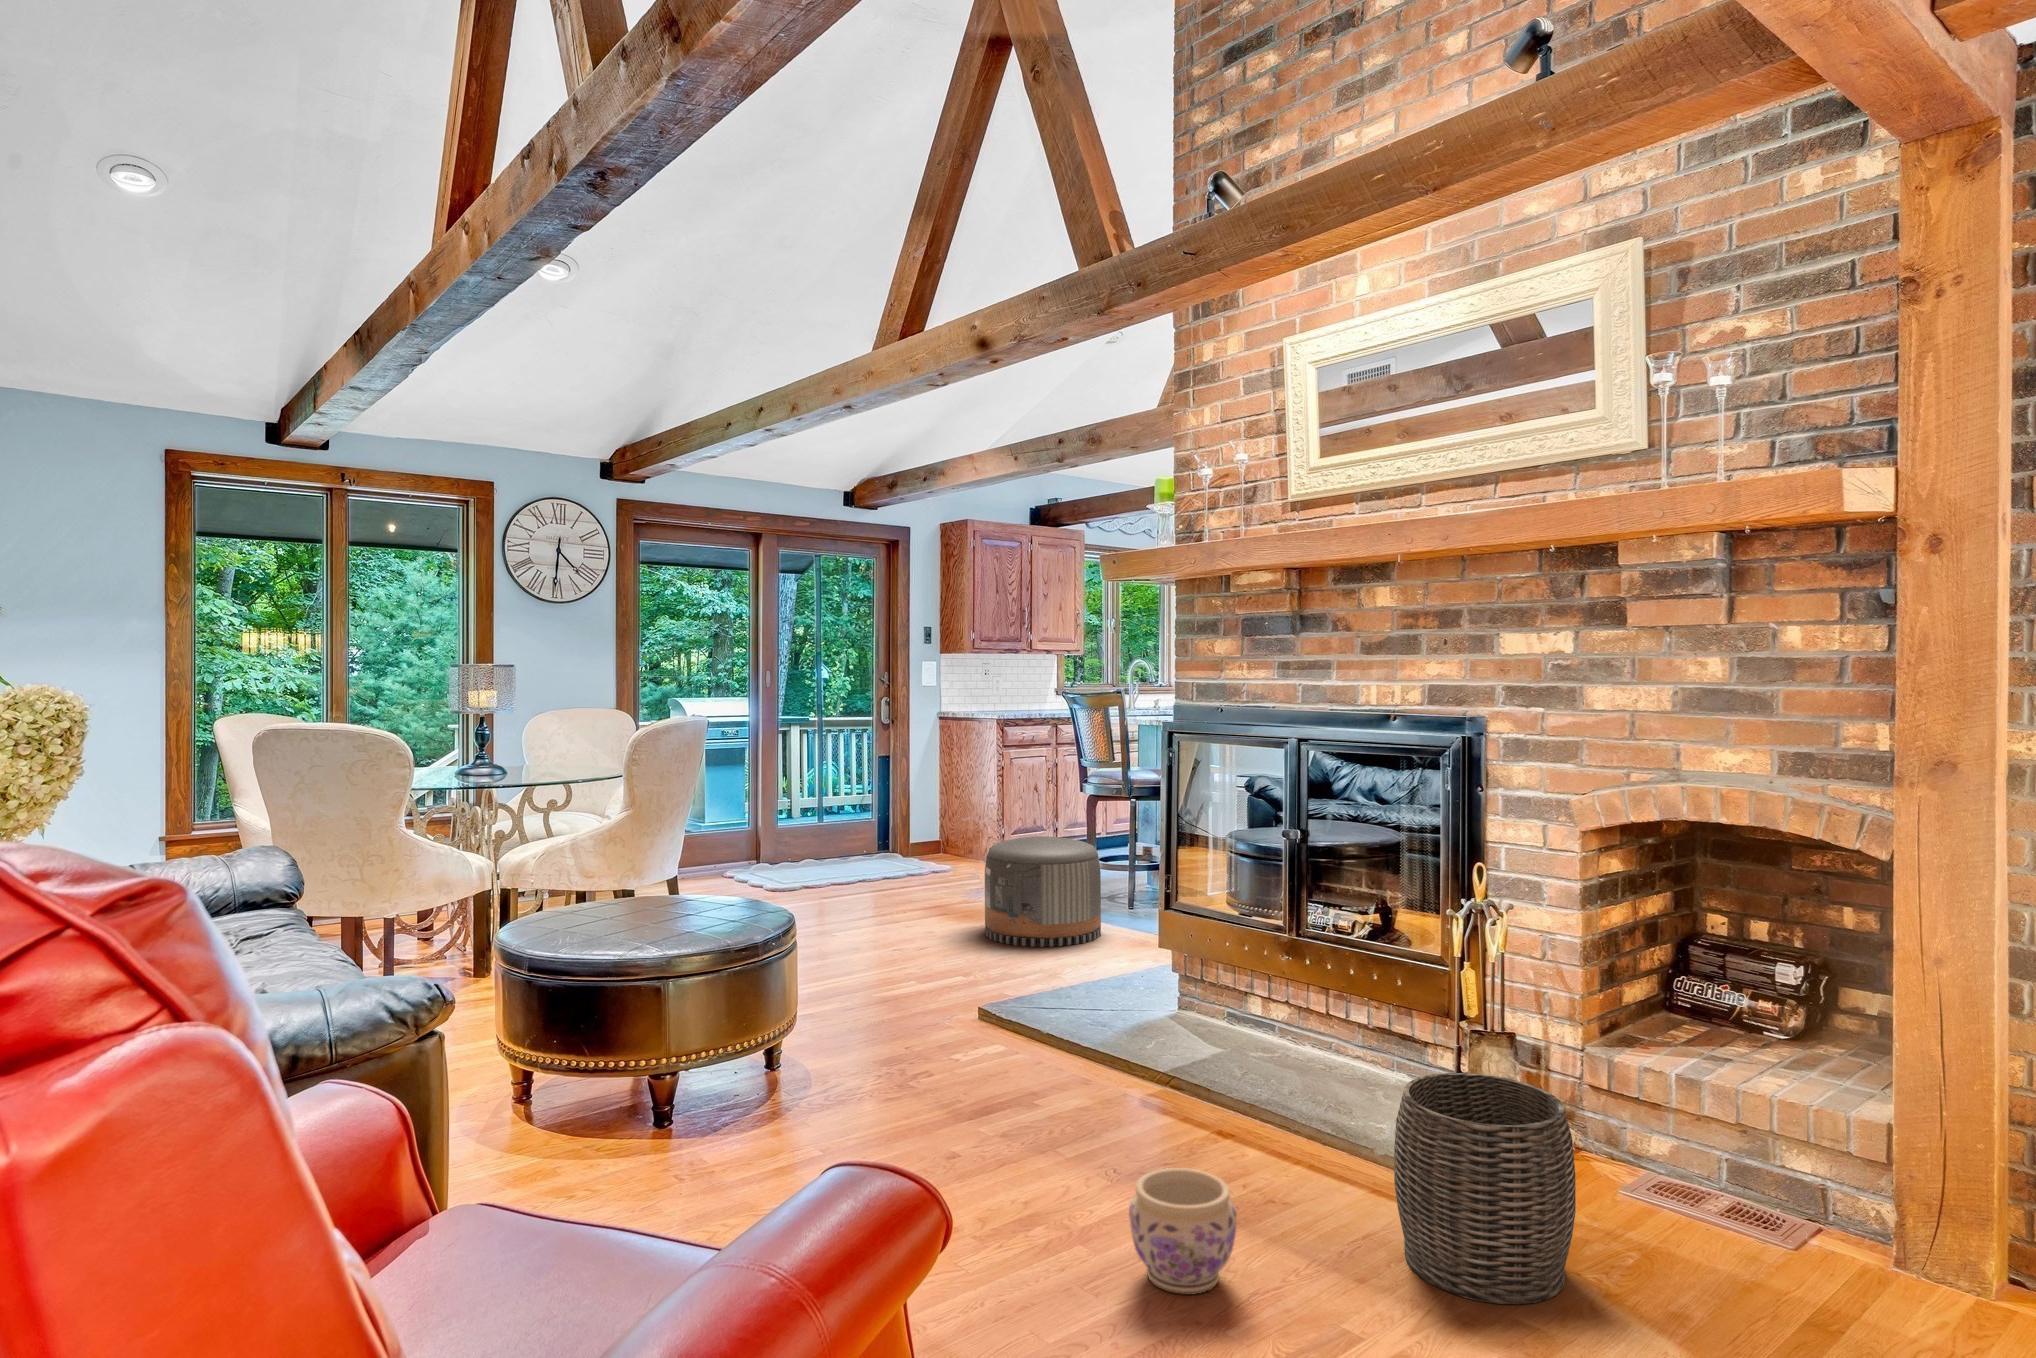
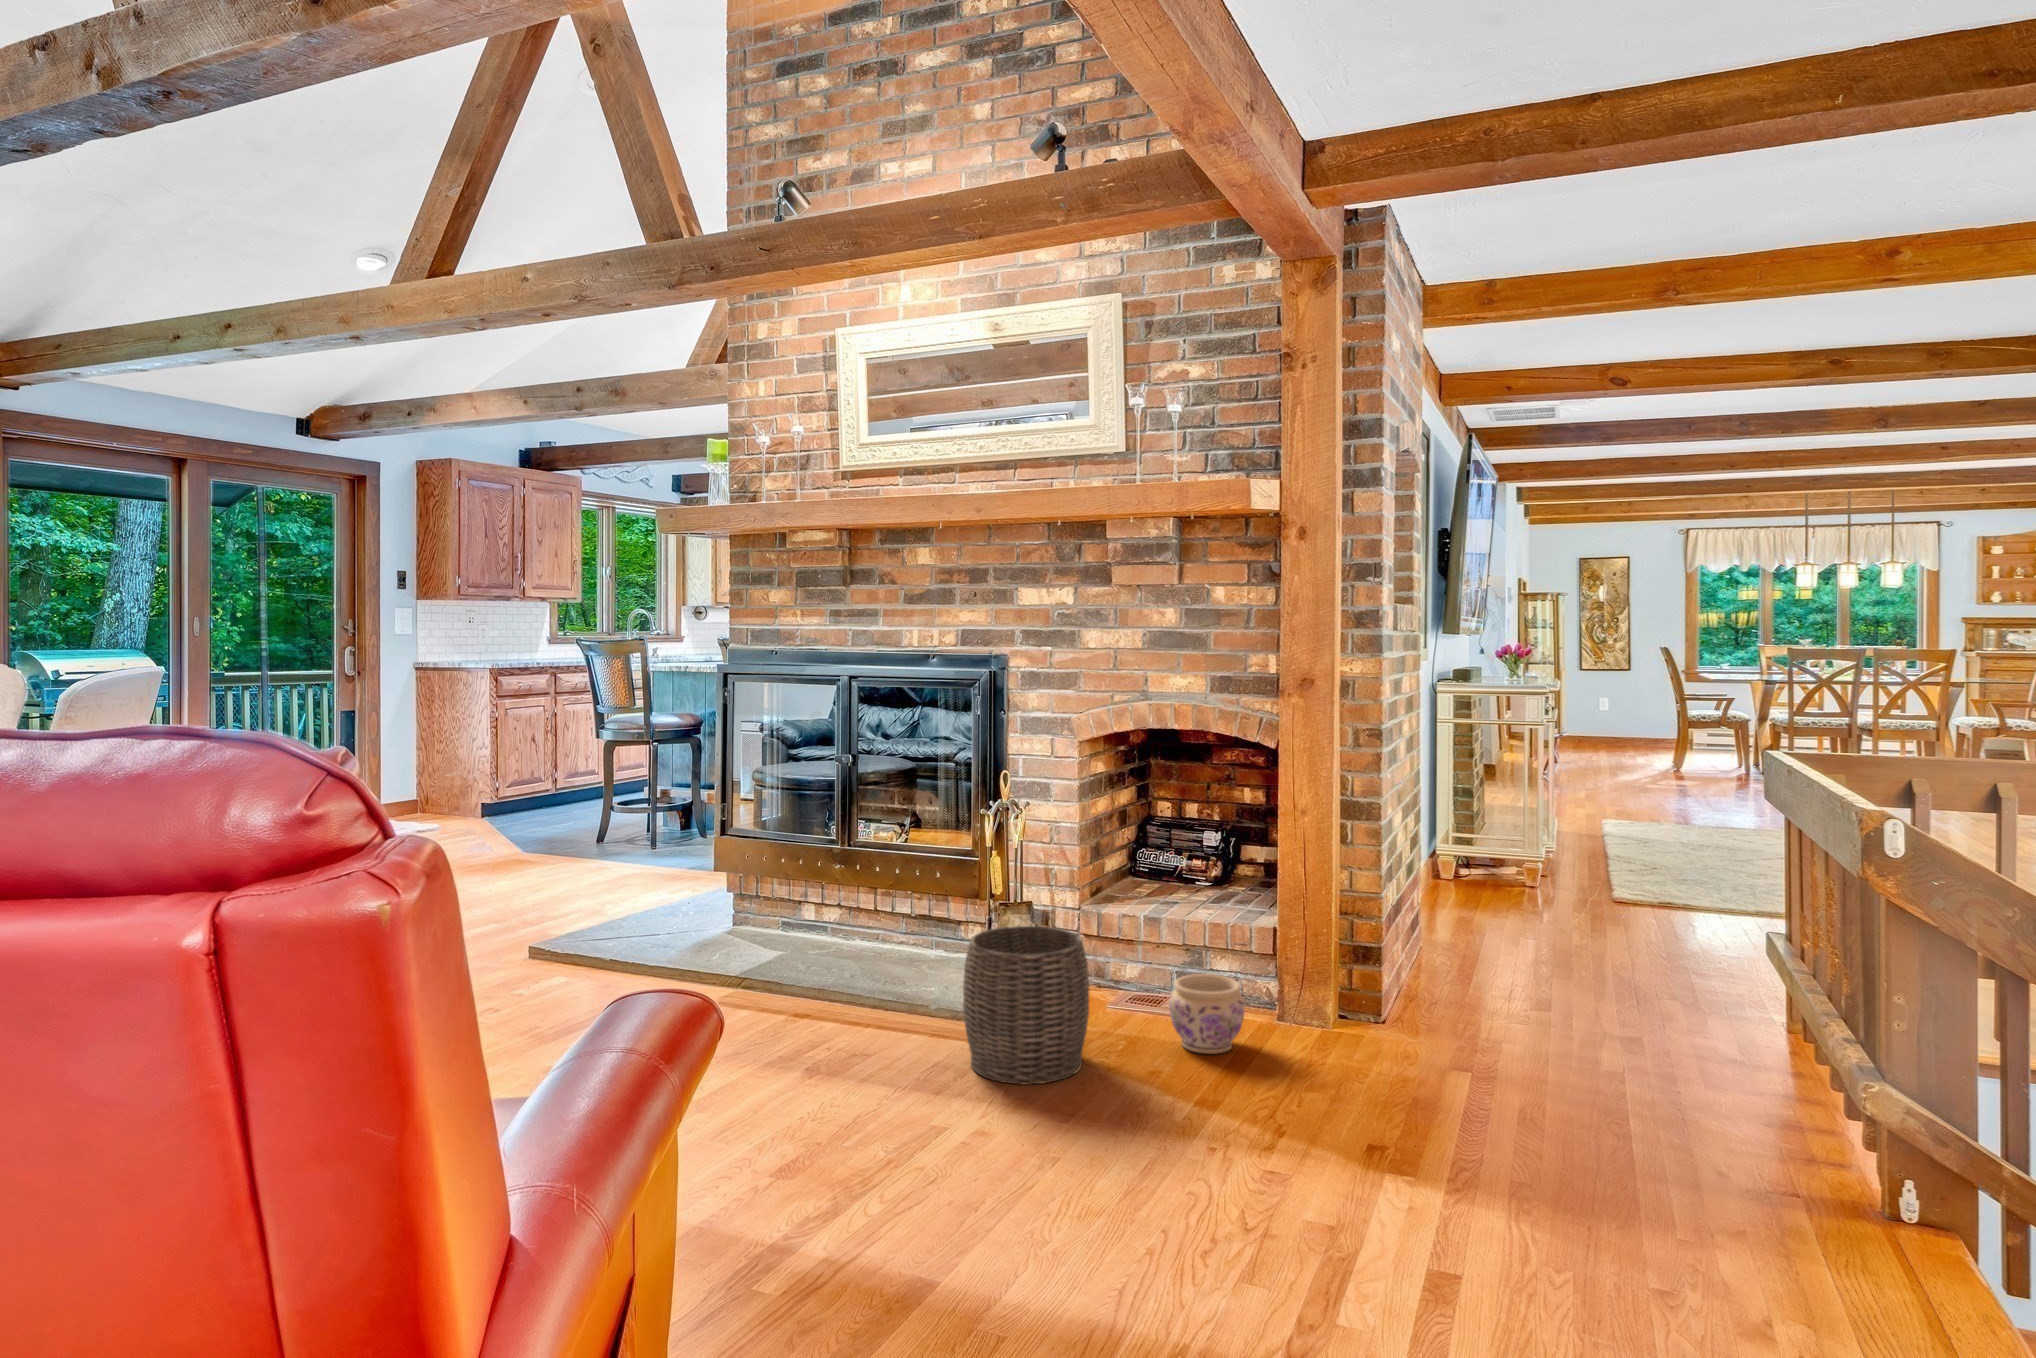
pouf: present [985,836,1101,947] -> none [513,785,636,893]
planter: present [1129,1168,1237,1295] -> present [1169,974,1245,1054]

